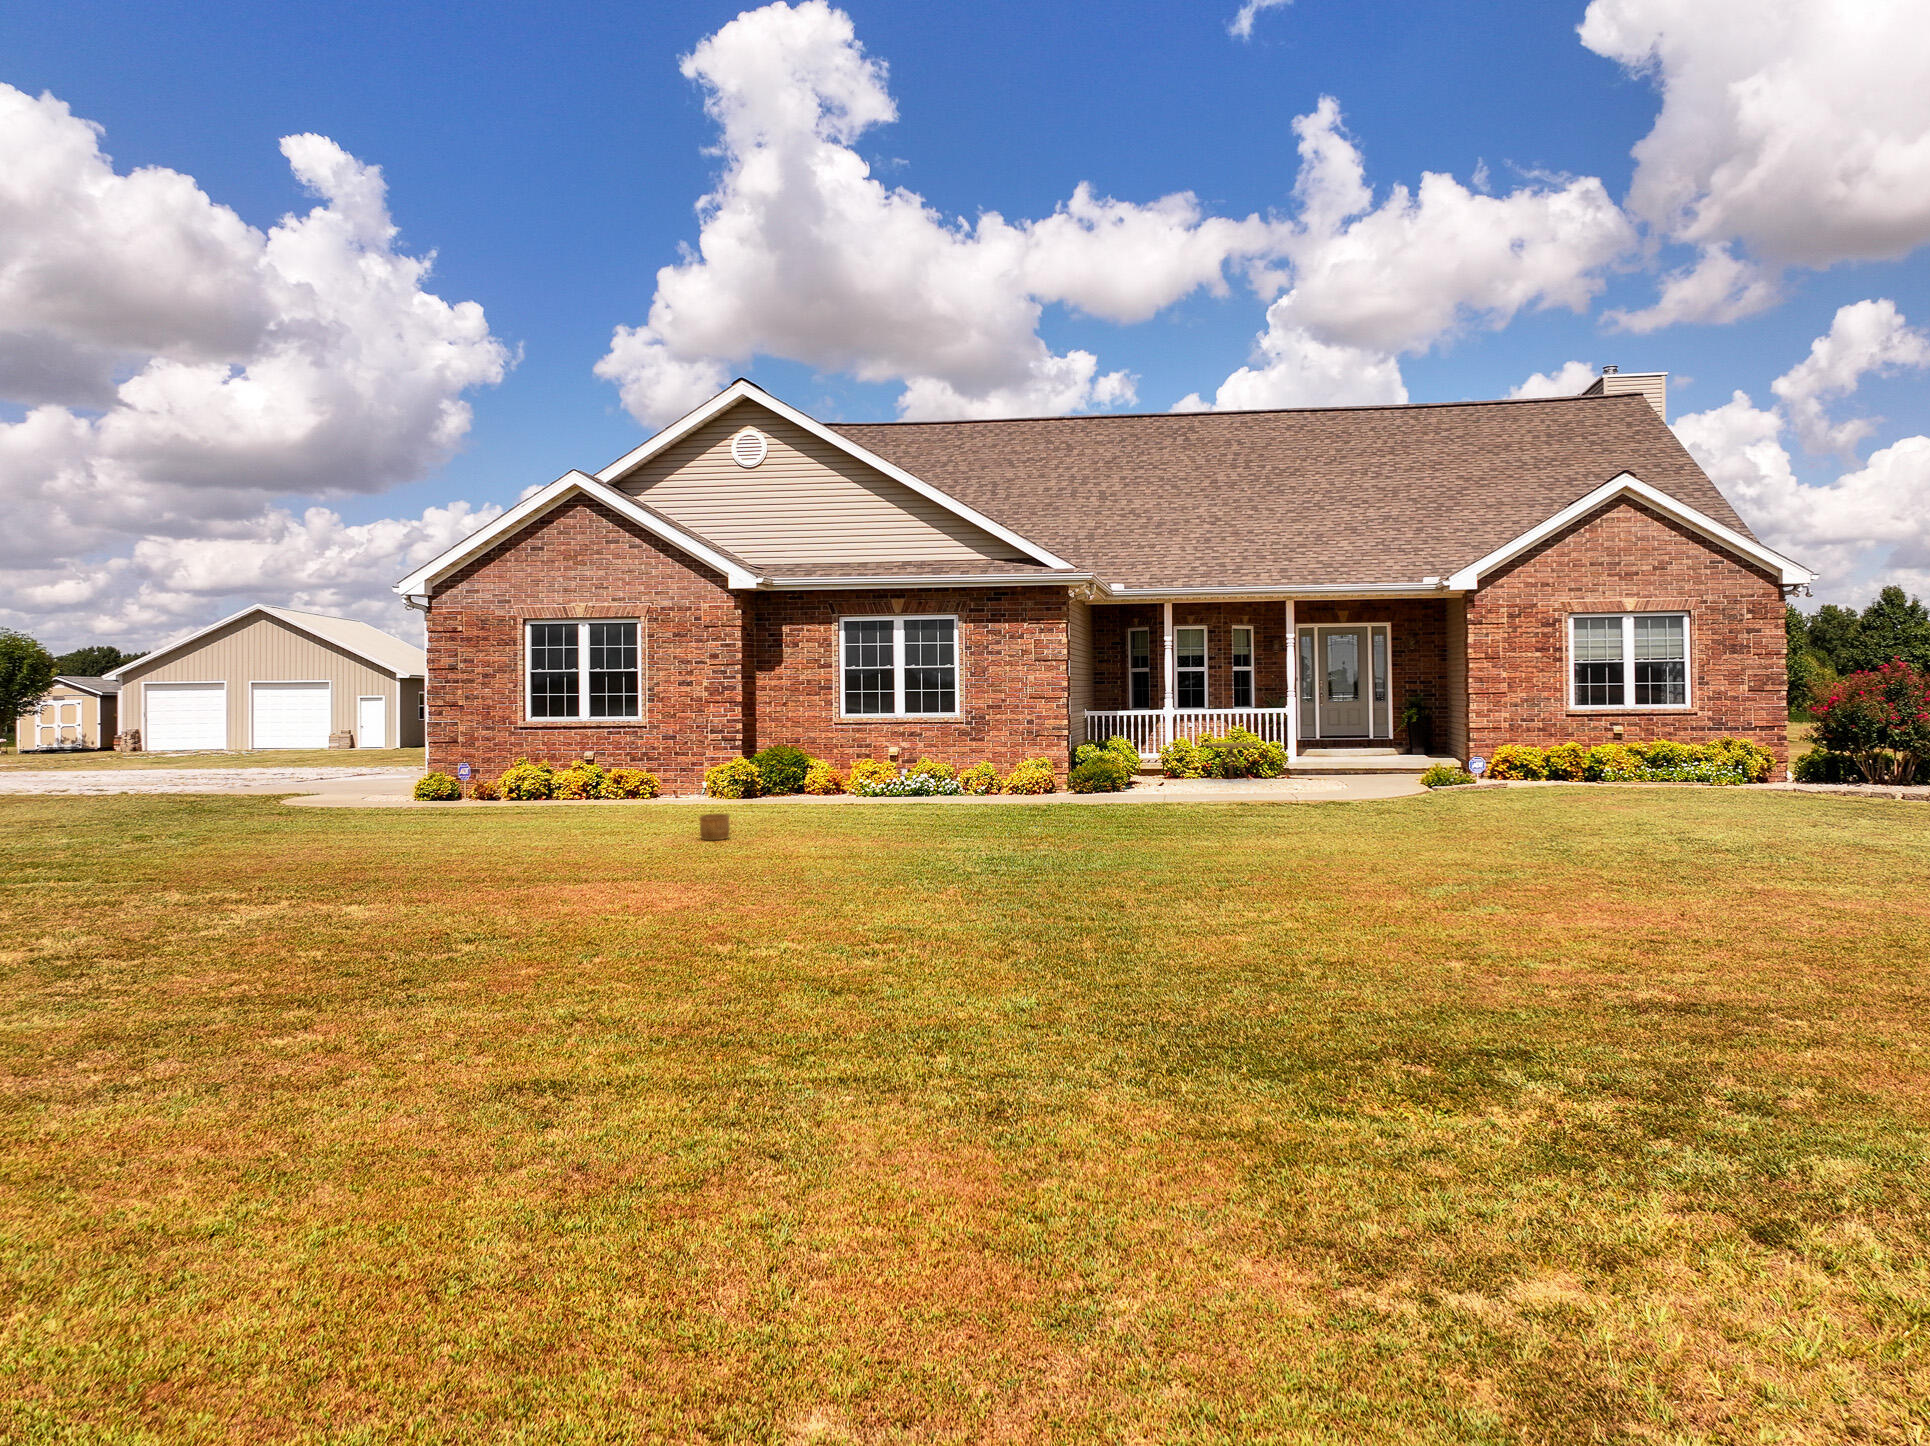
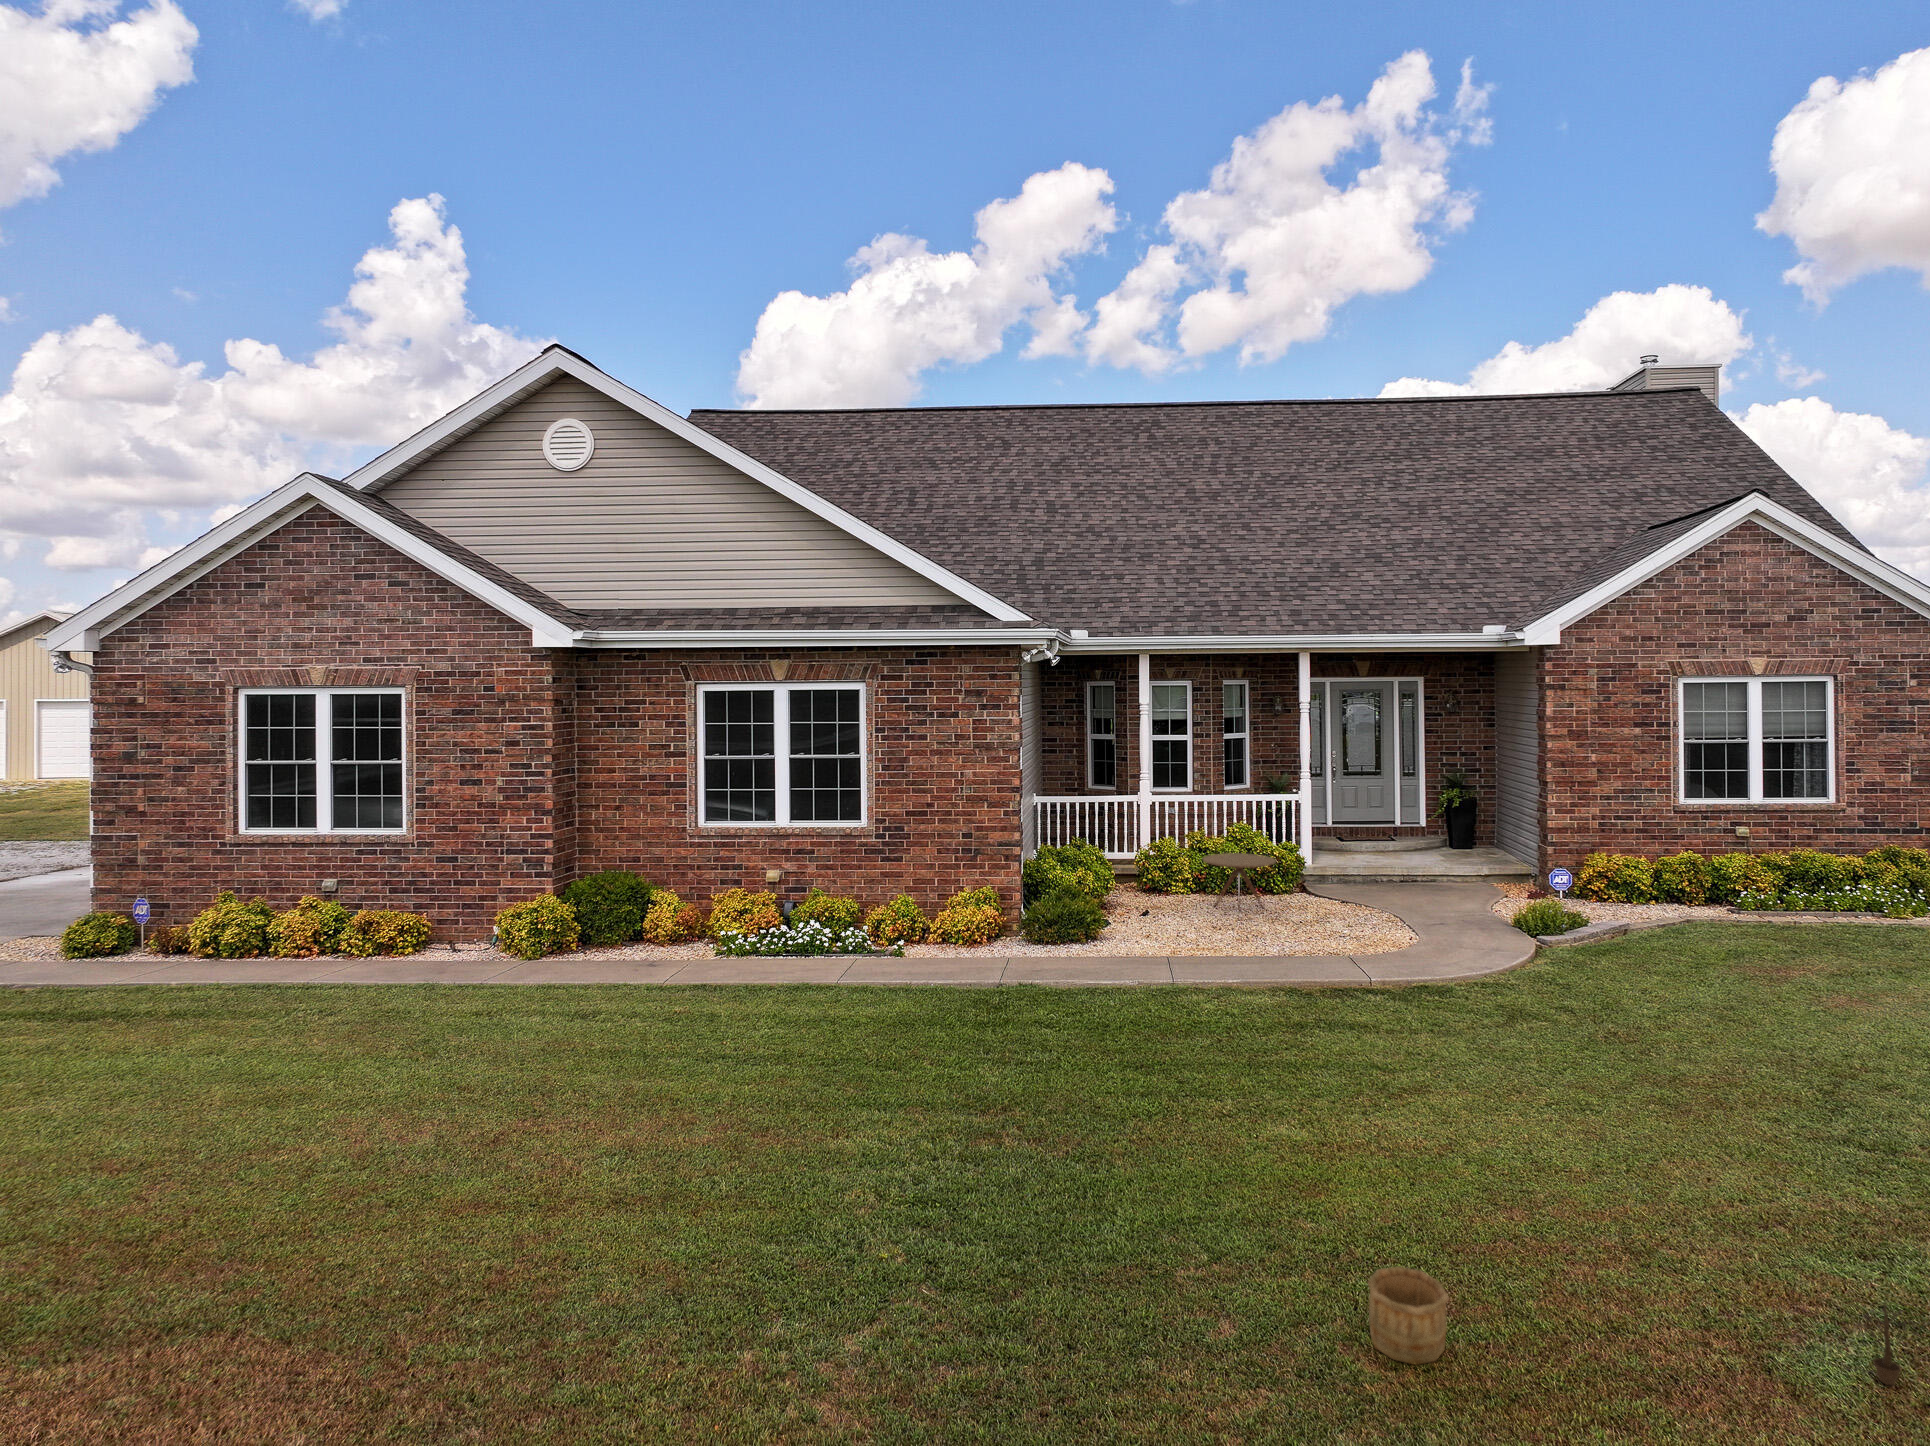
wooden bucket: present [700,813,730,841] -> present [1368,1267,1449,1365]
decorative plant: none [1450,841,1481,880] -> present [1844,1303,1919,1385]

